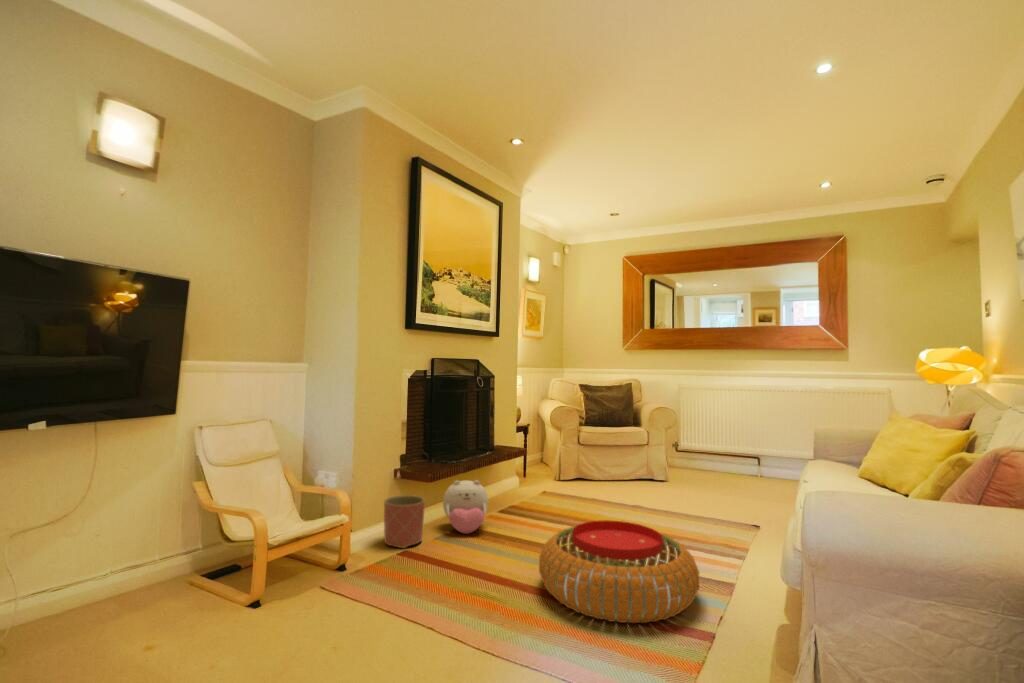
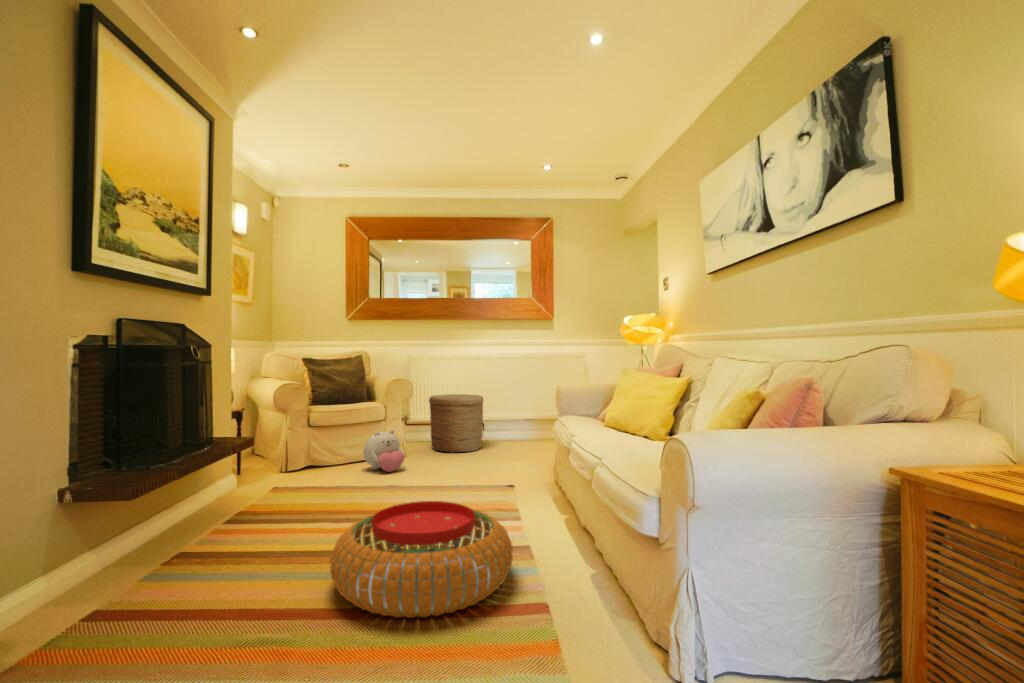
basket: none [695,424,755,486] -> present [429,394,483,453]
plush toy: present [443,480,488,534] -> present [363,430,404,472]
planter: present [384,495,425,548] -> none [41,524,122,610]

